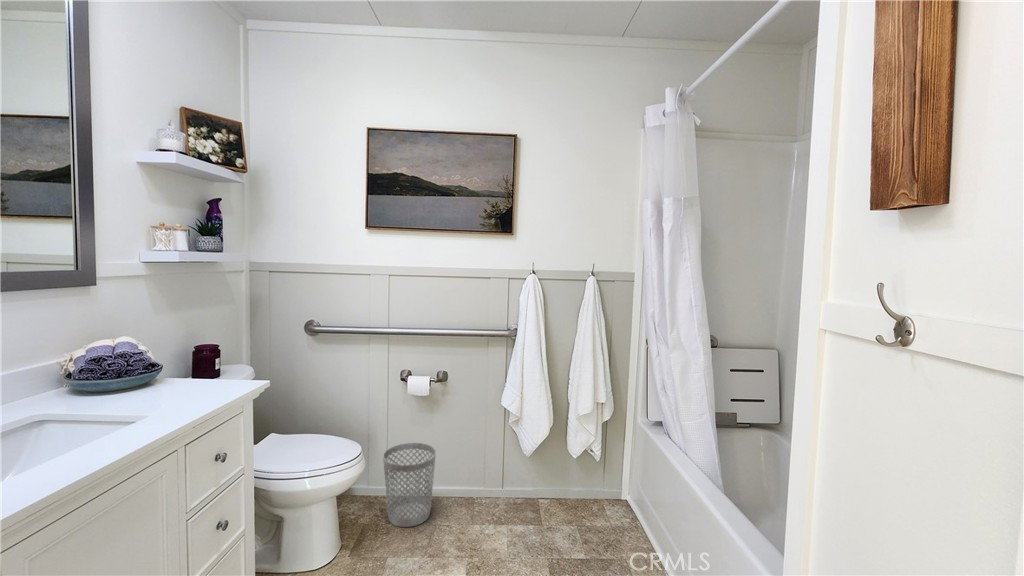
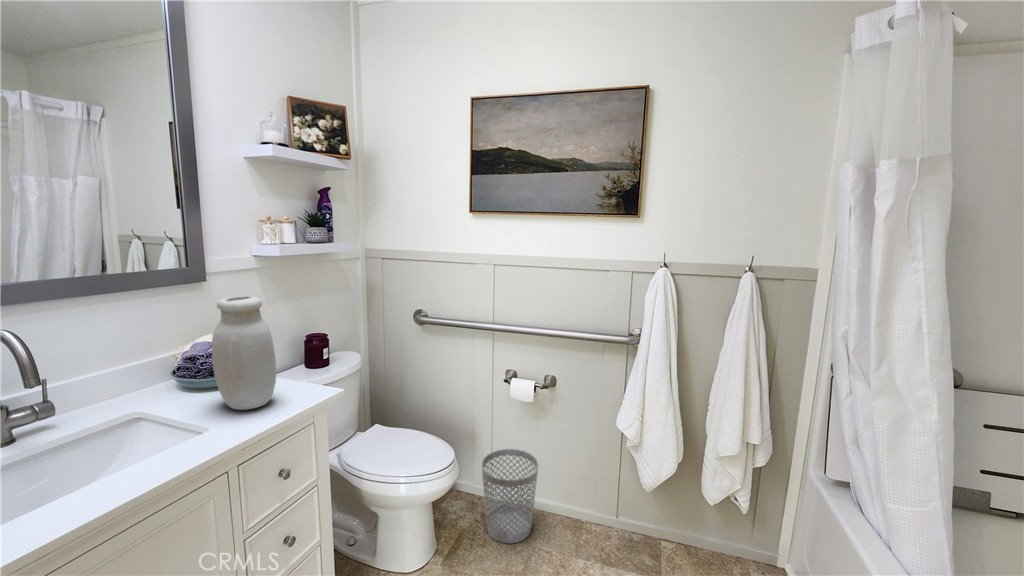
jar: none [137,293,206,402] -> present [212,296,276,410]

